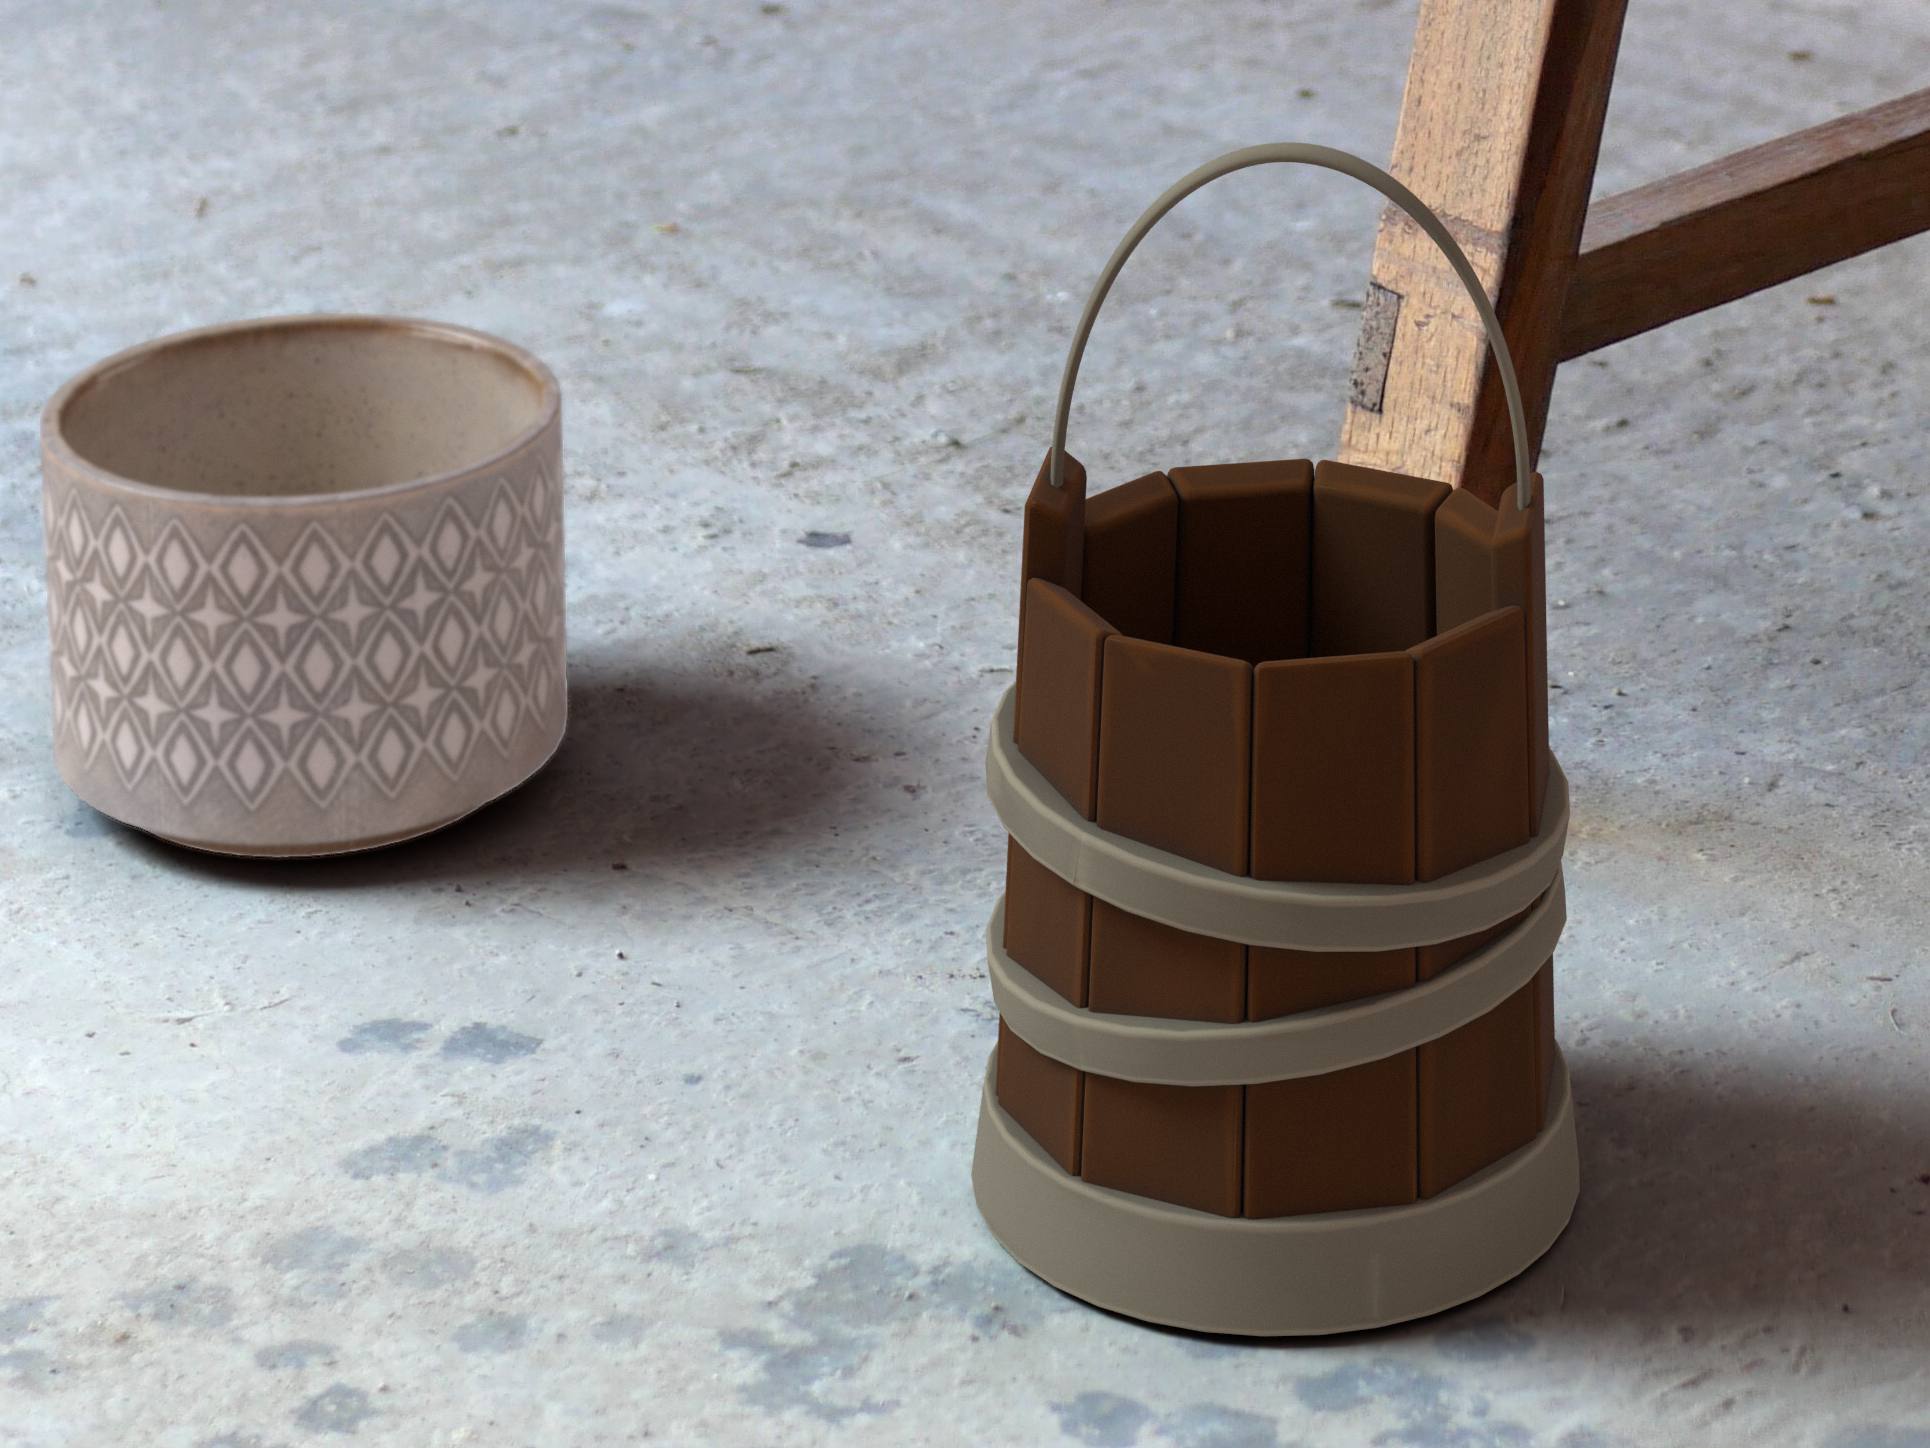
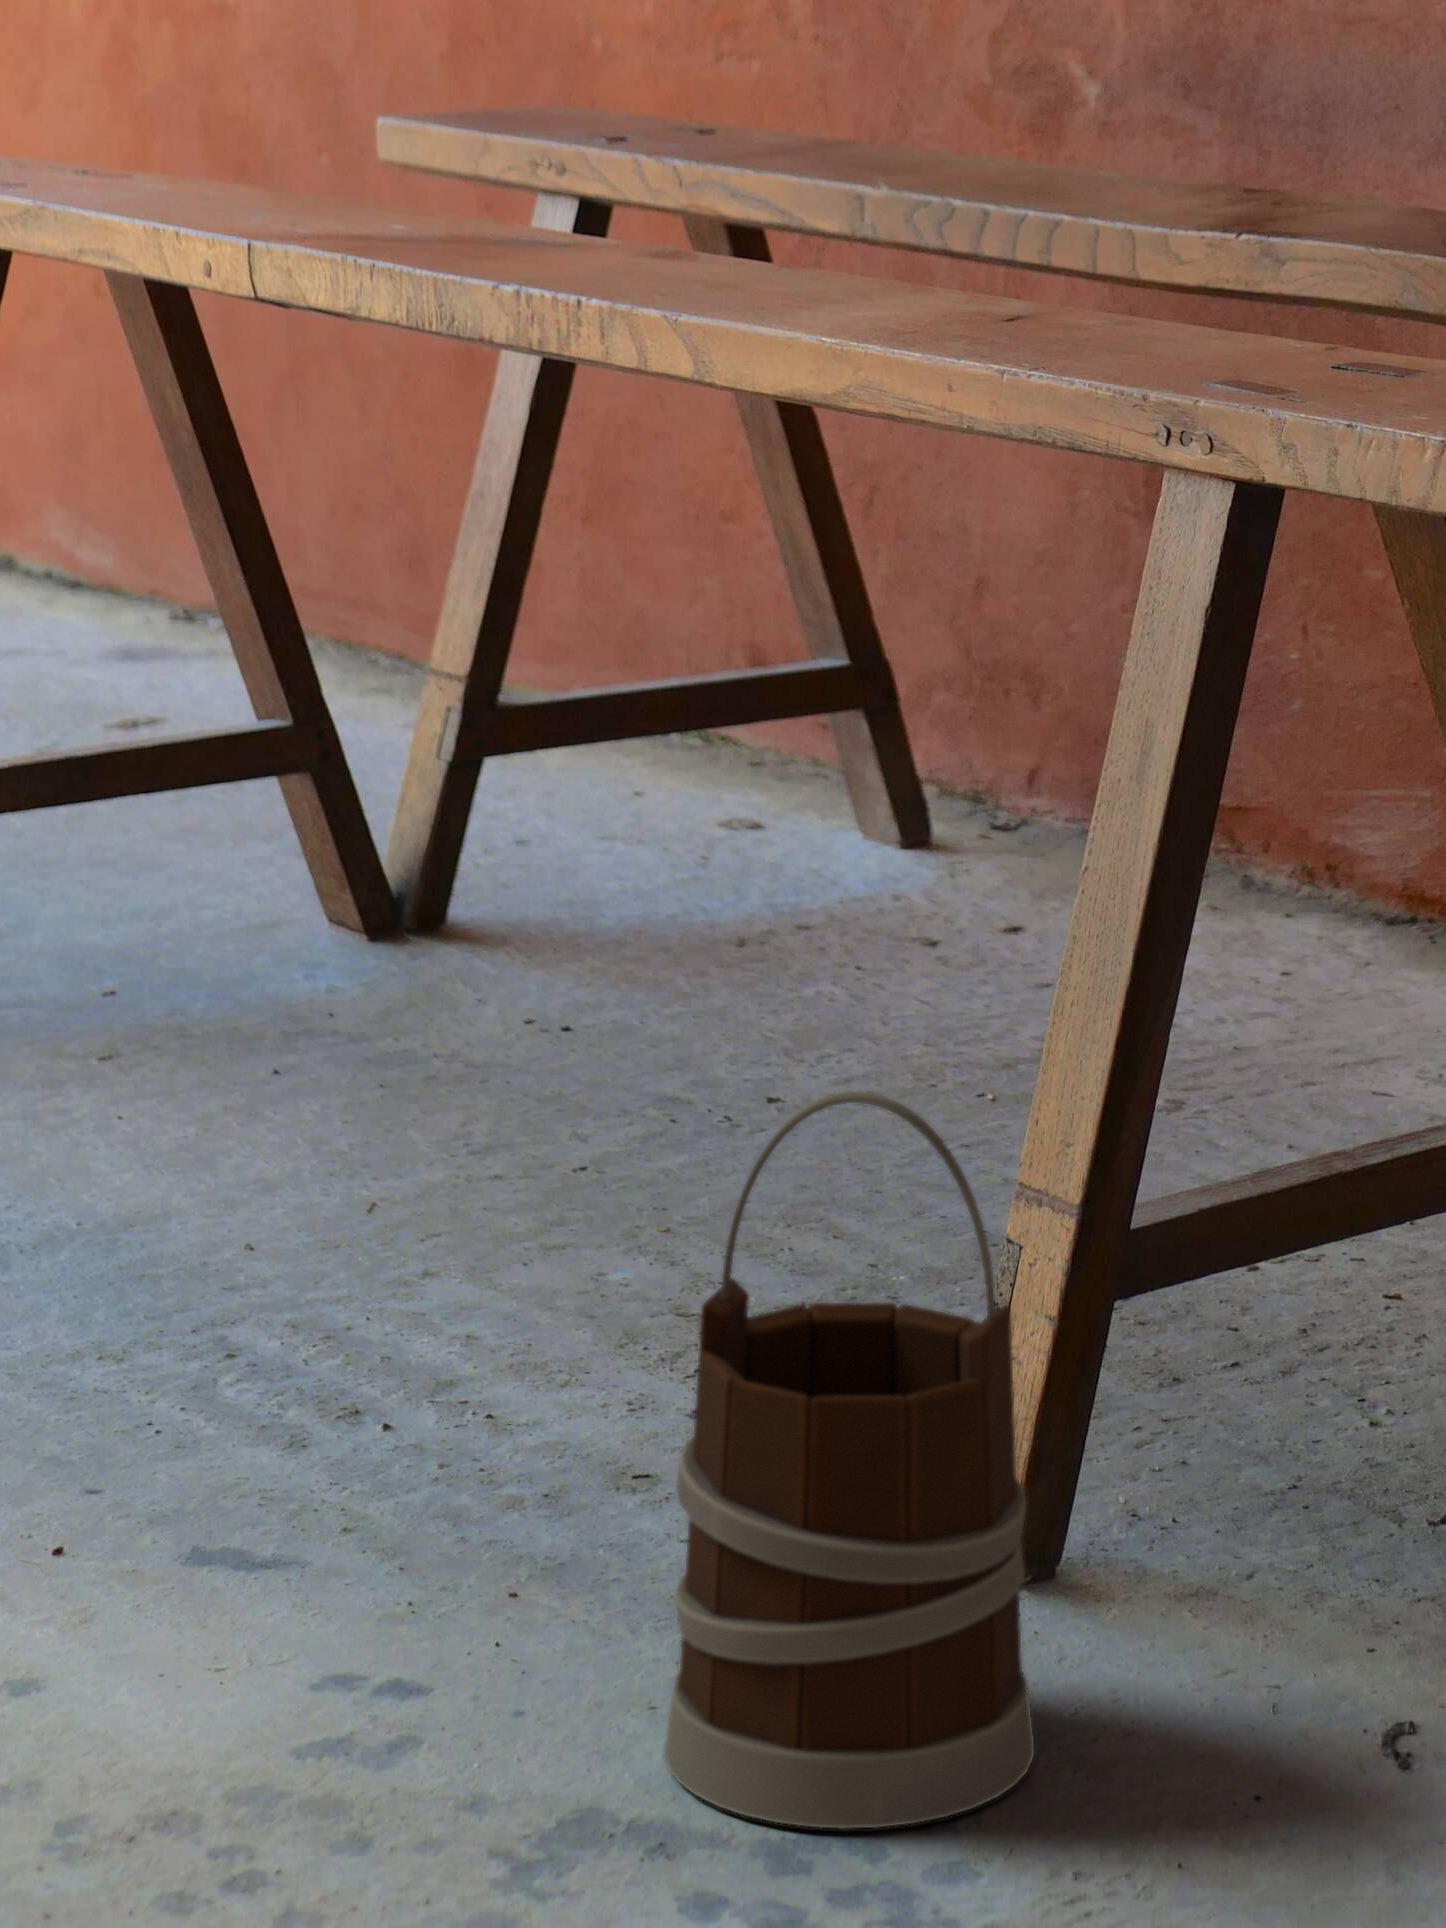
planter: present [40,313,568,858] -> none [188,1228,504,1557]

